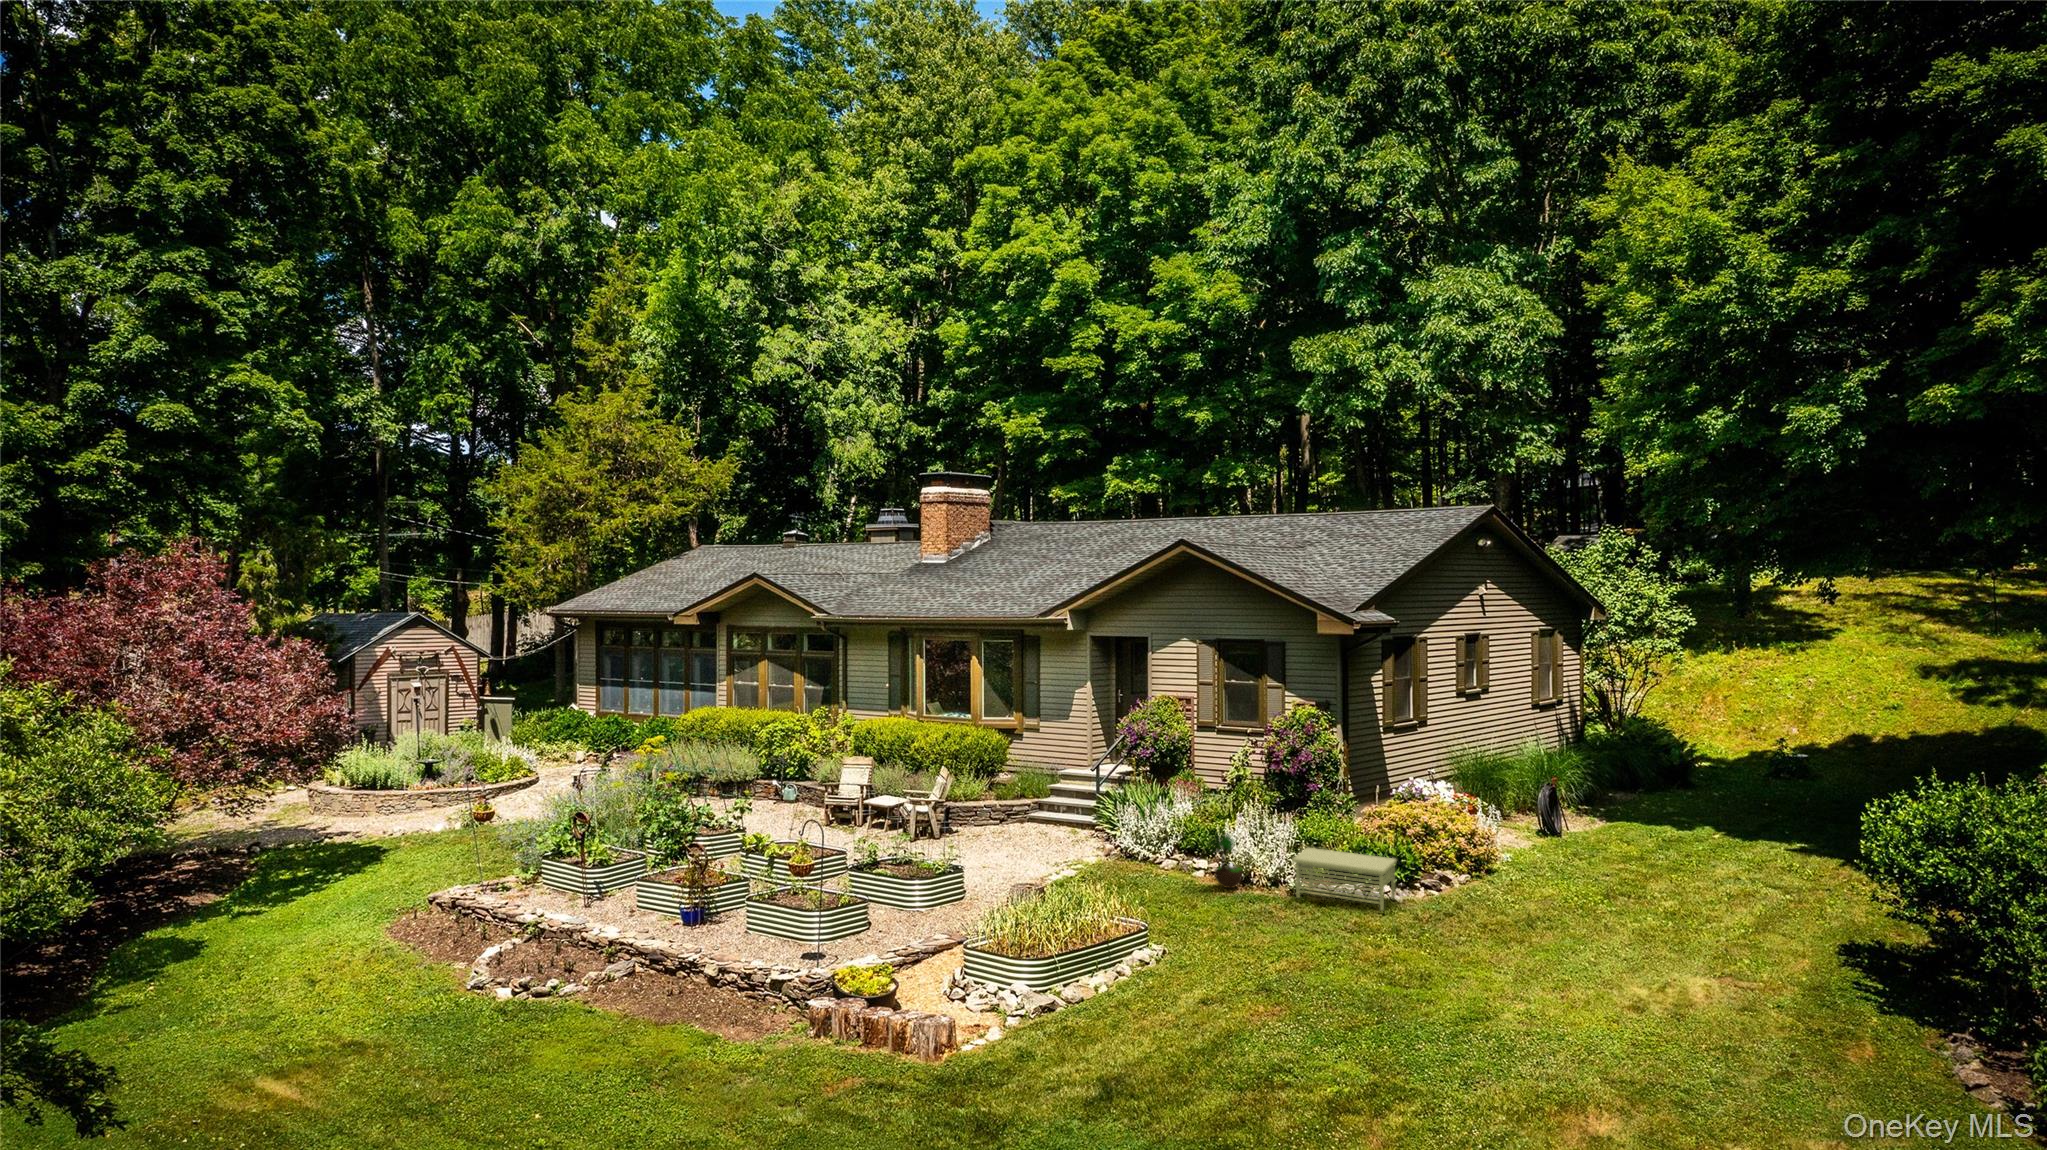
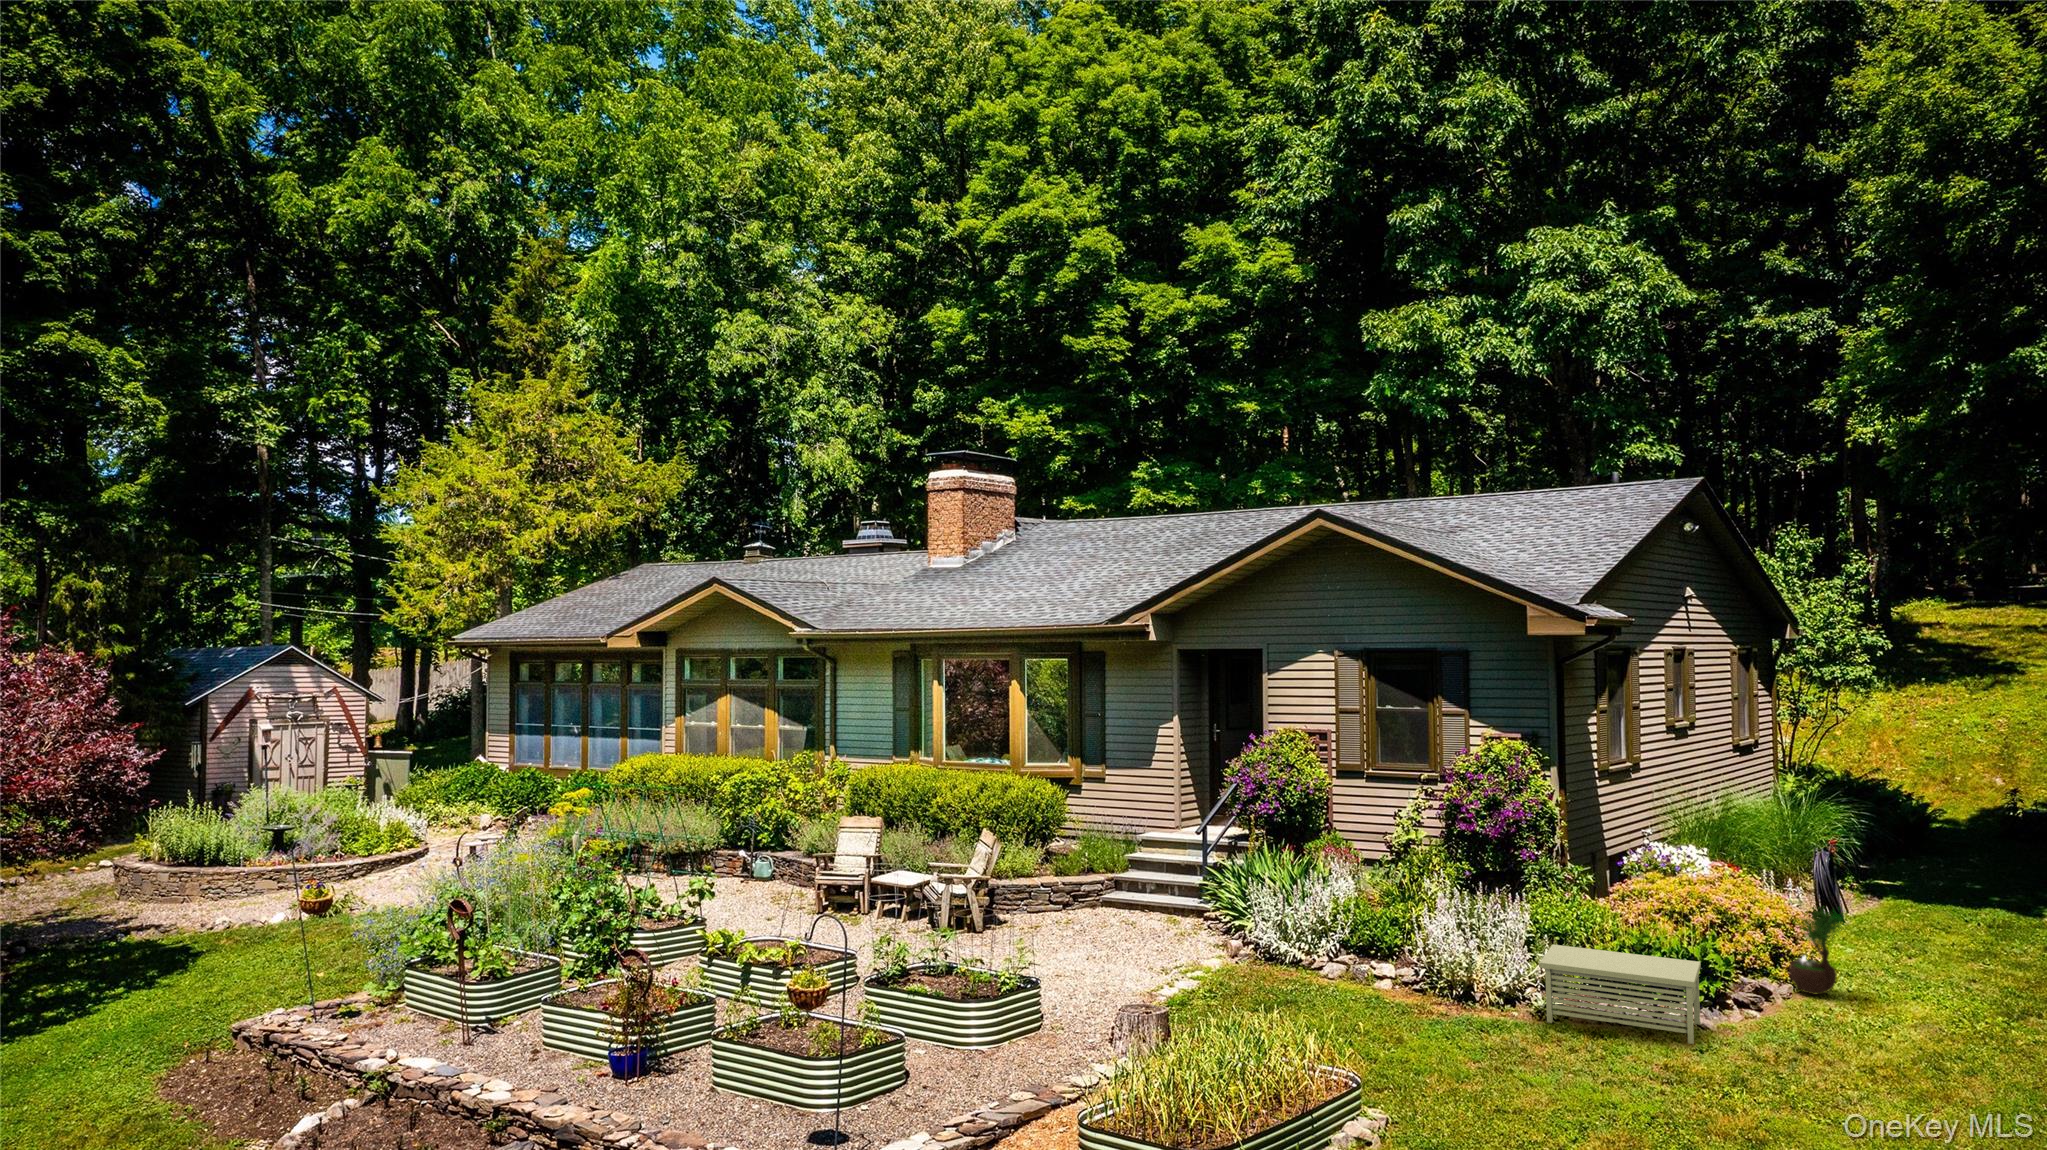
potted tree: present [1207,831,1243,888] -> present [1789,906,1845,995]

